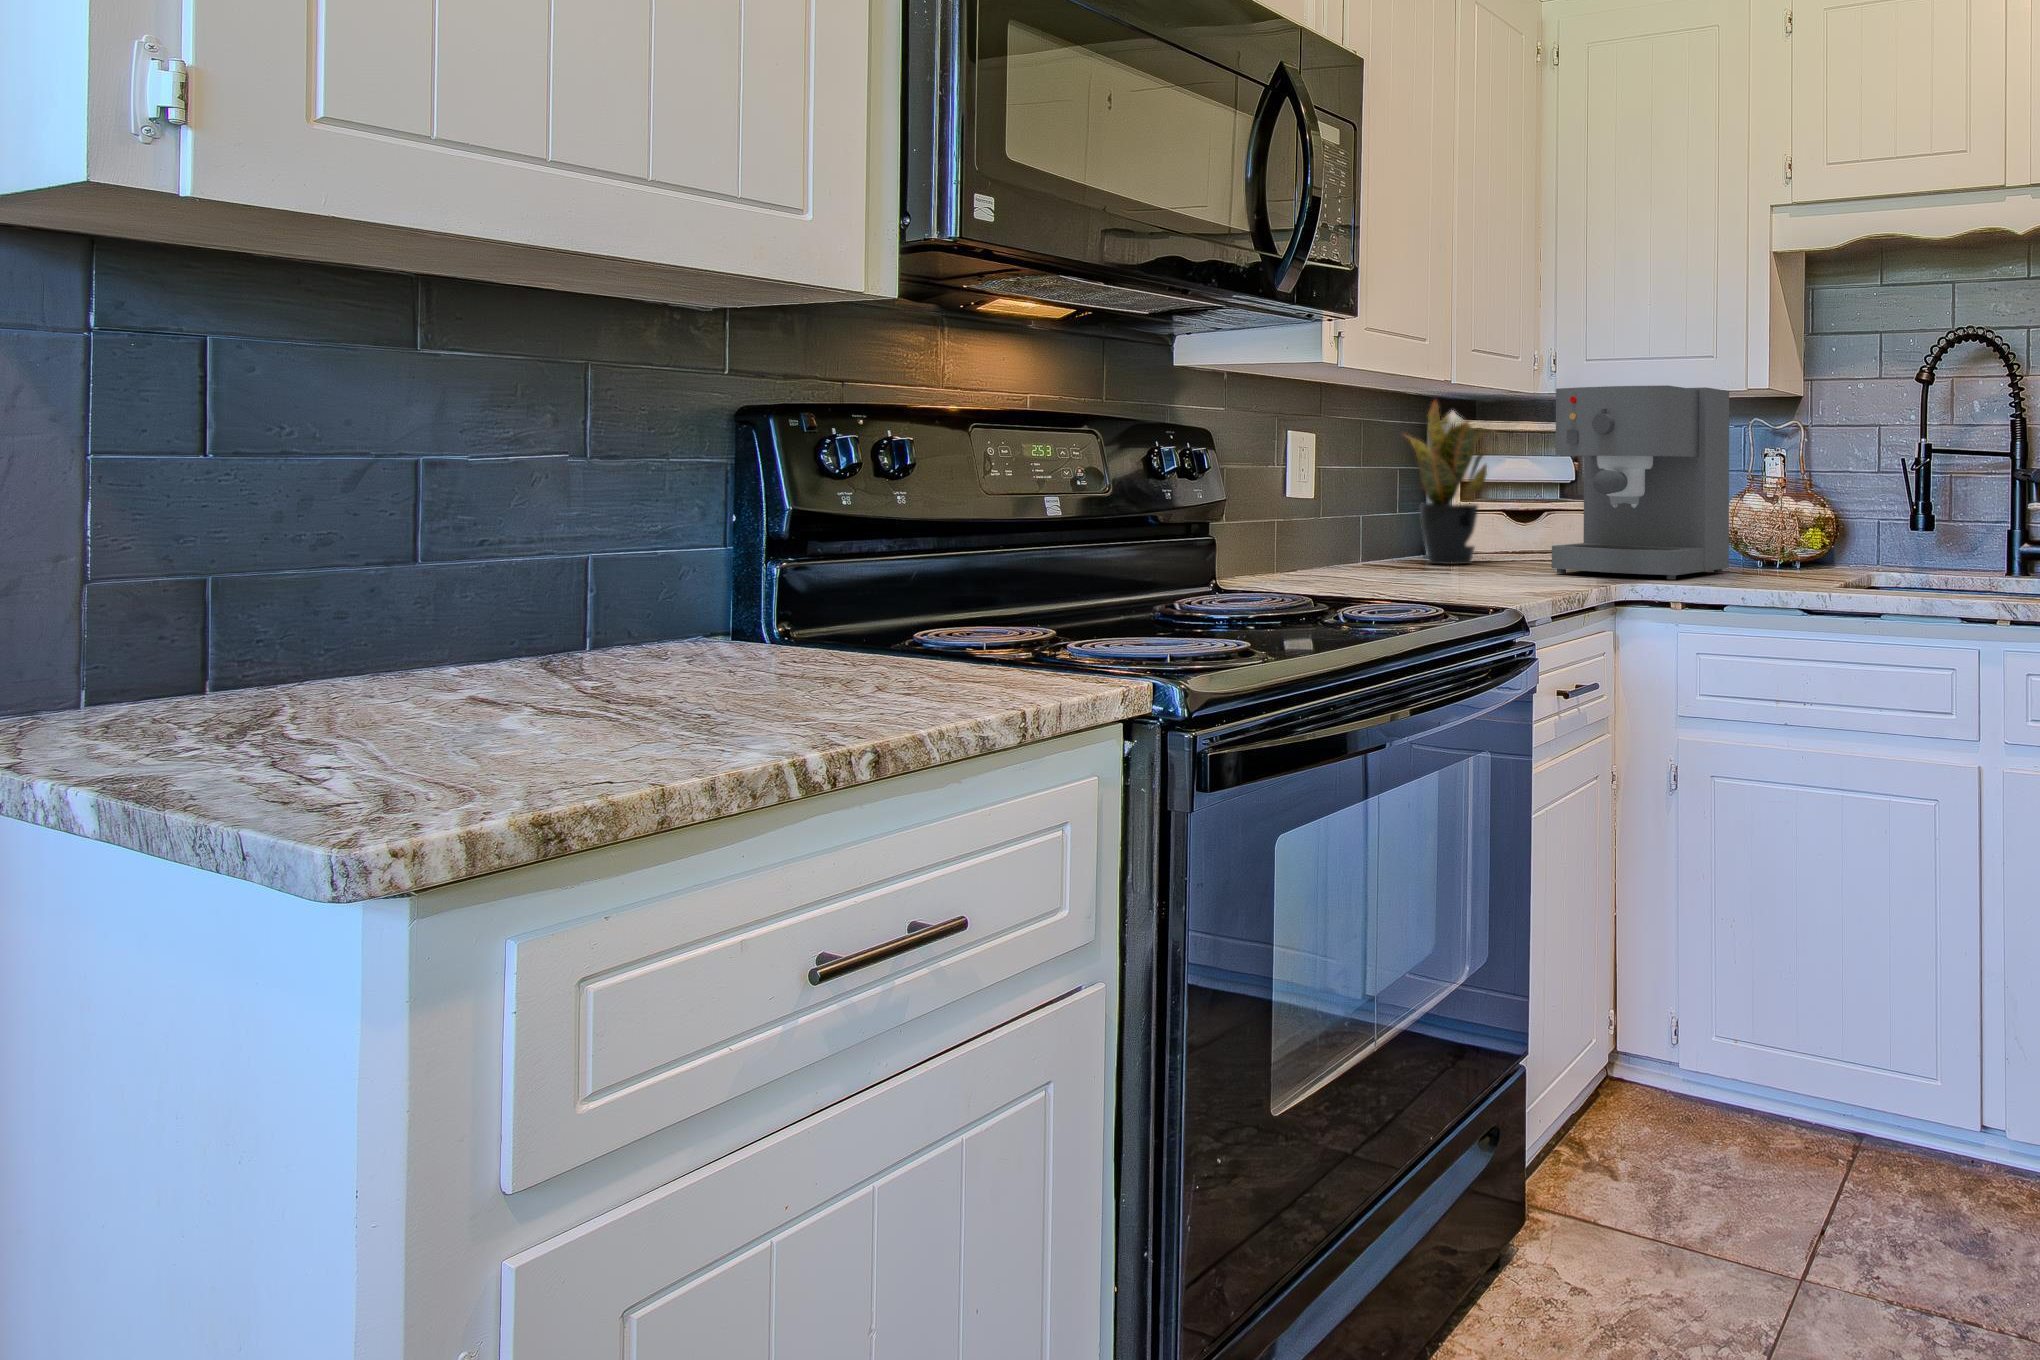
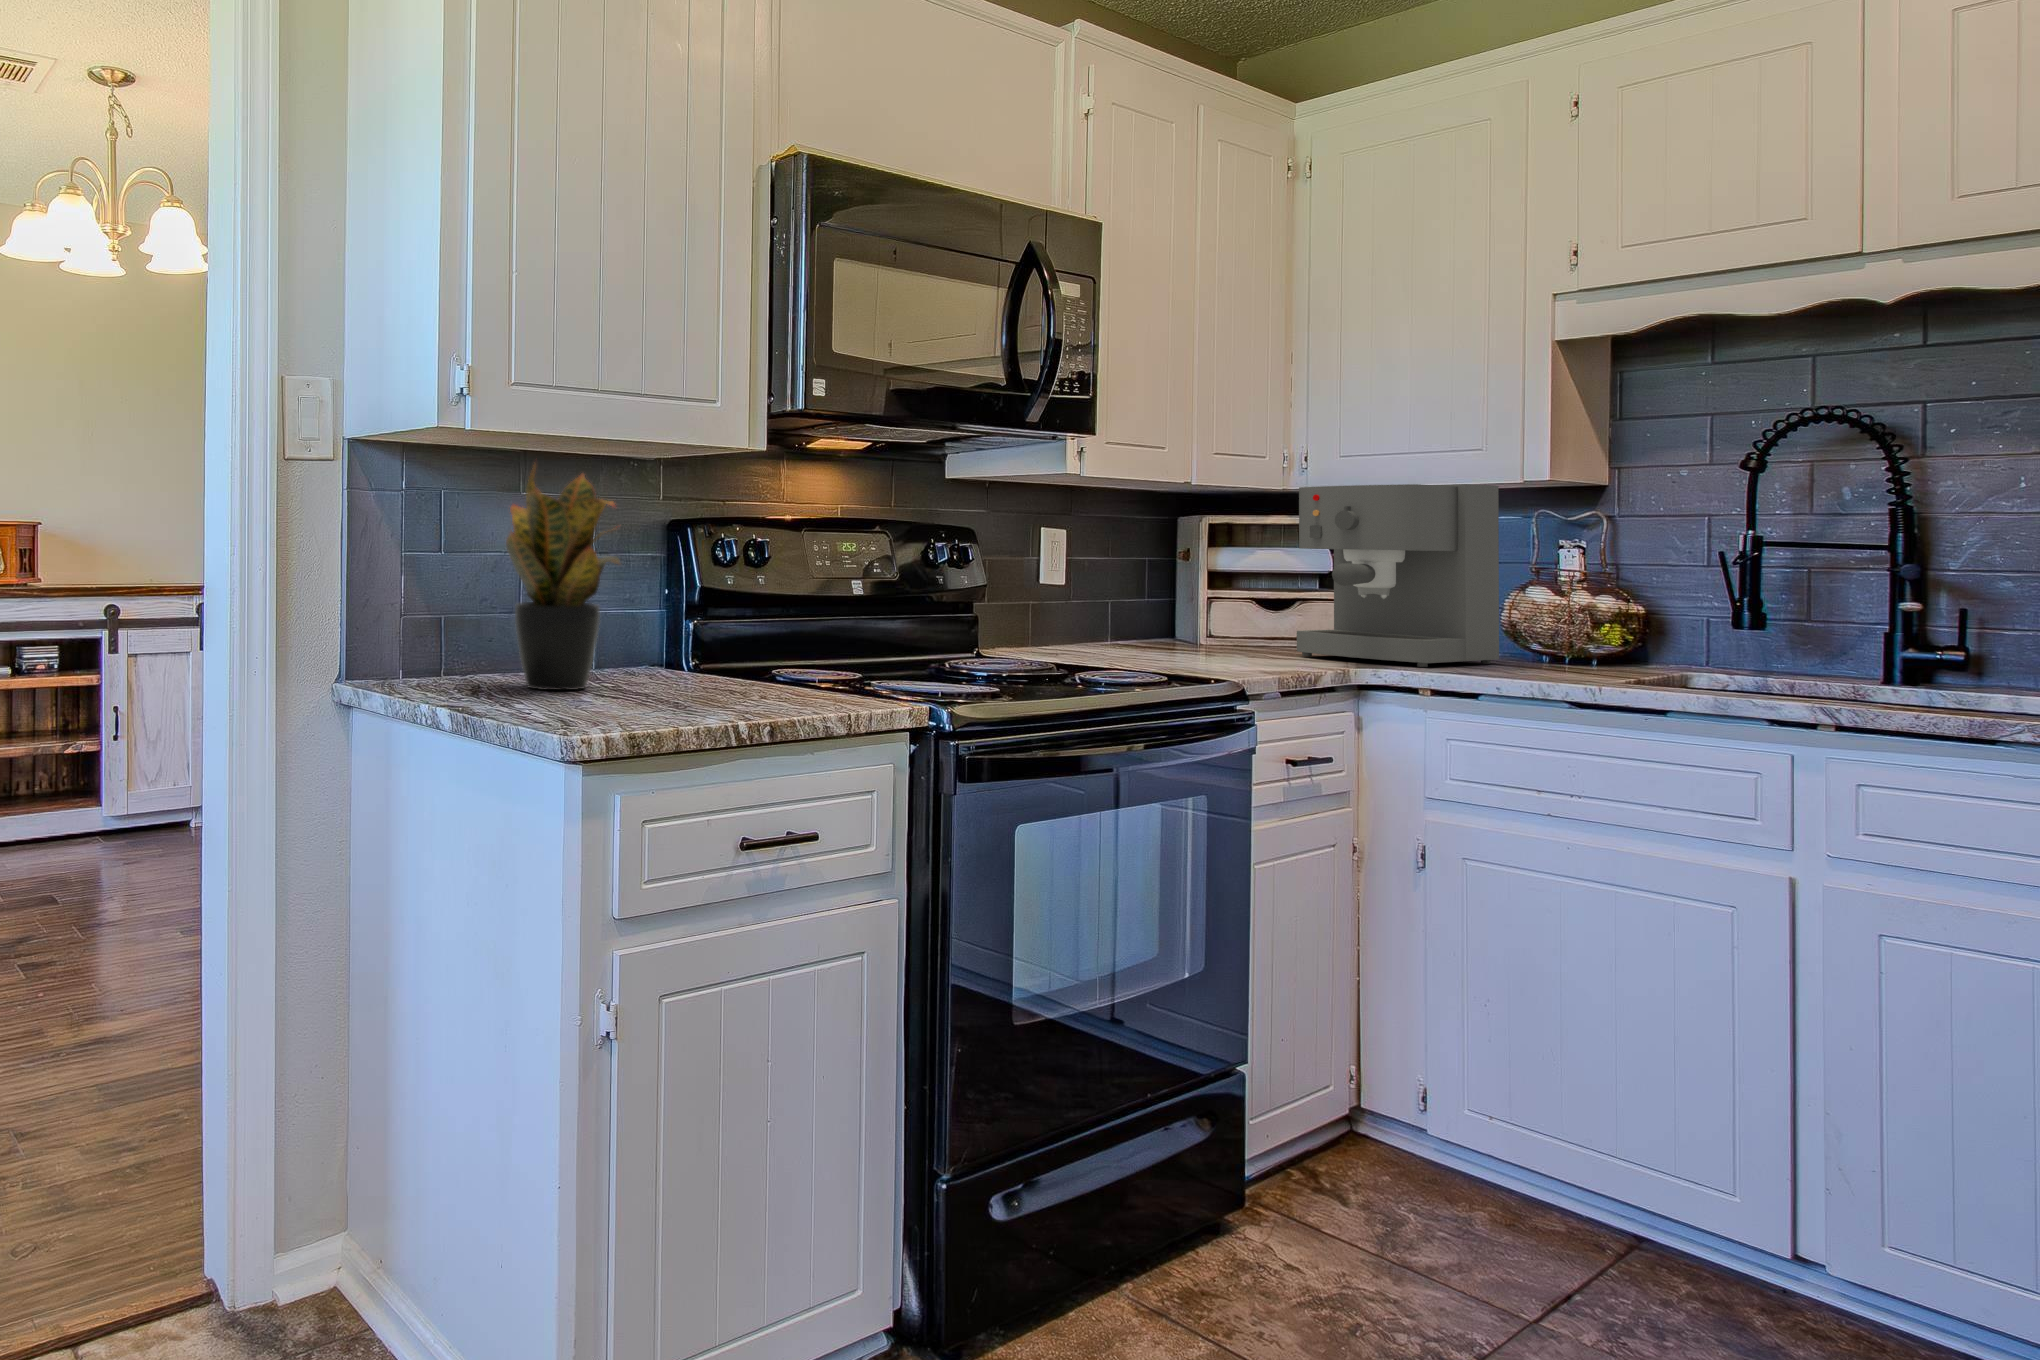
potted plant: present [1406,400,1491,565] -> present [506,465,621,690]

